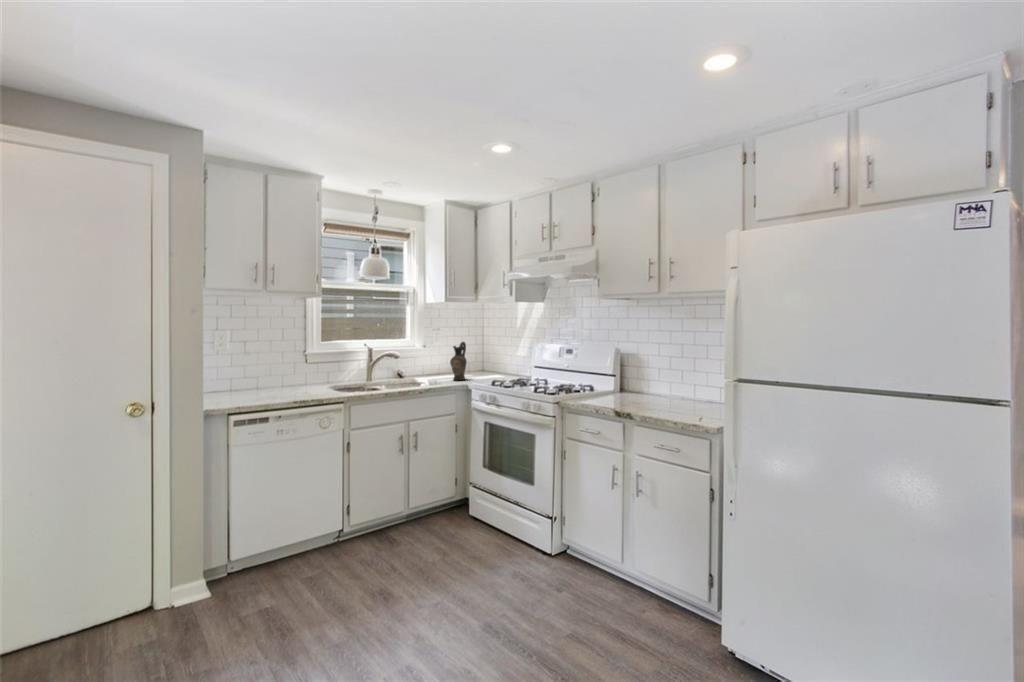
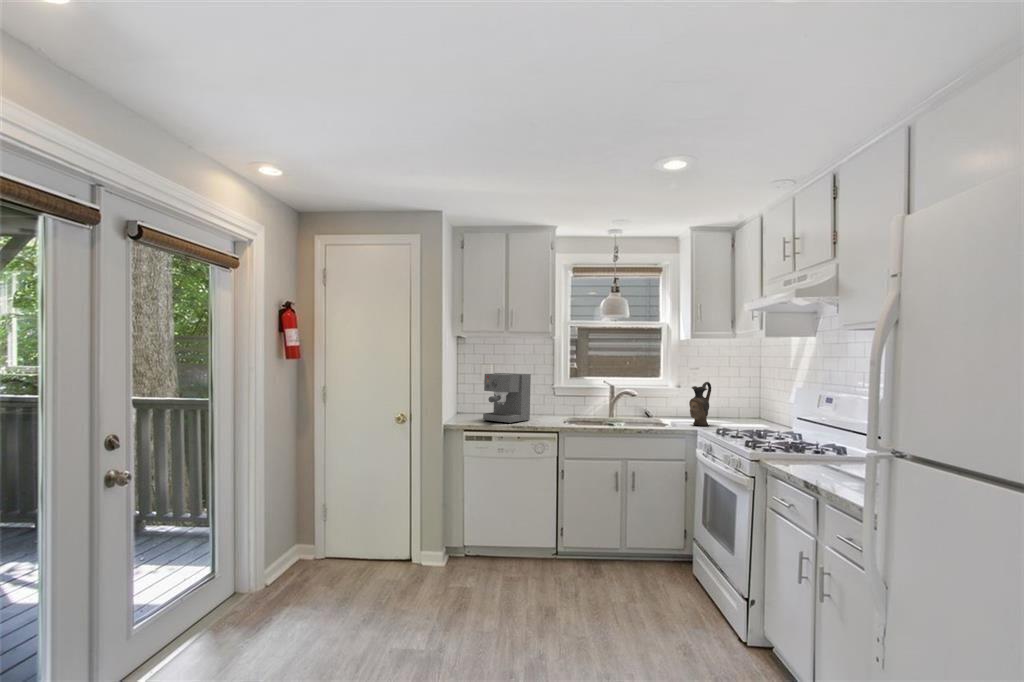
coffee maker: none [239,340,295,399] -> present [483,373,531,423]

